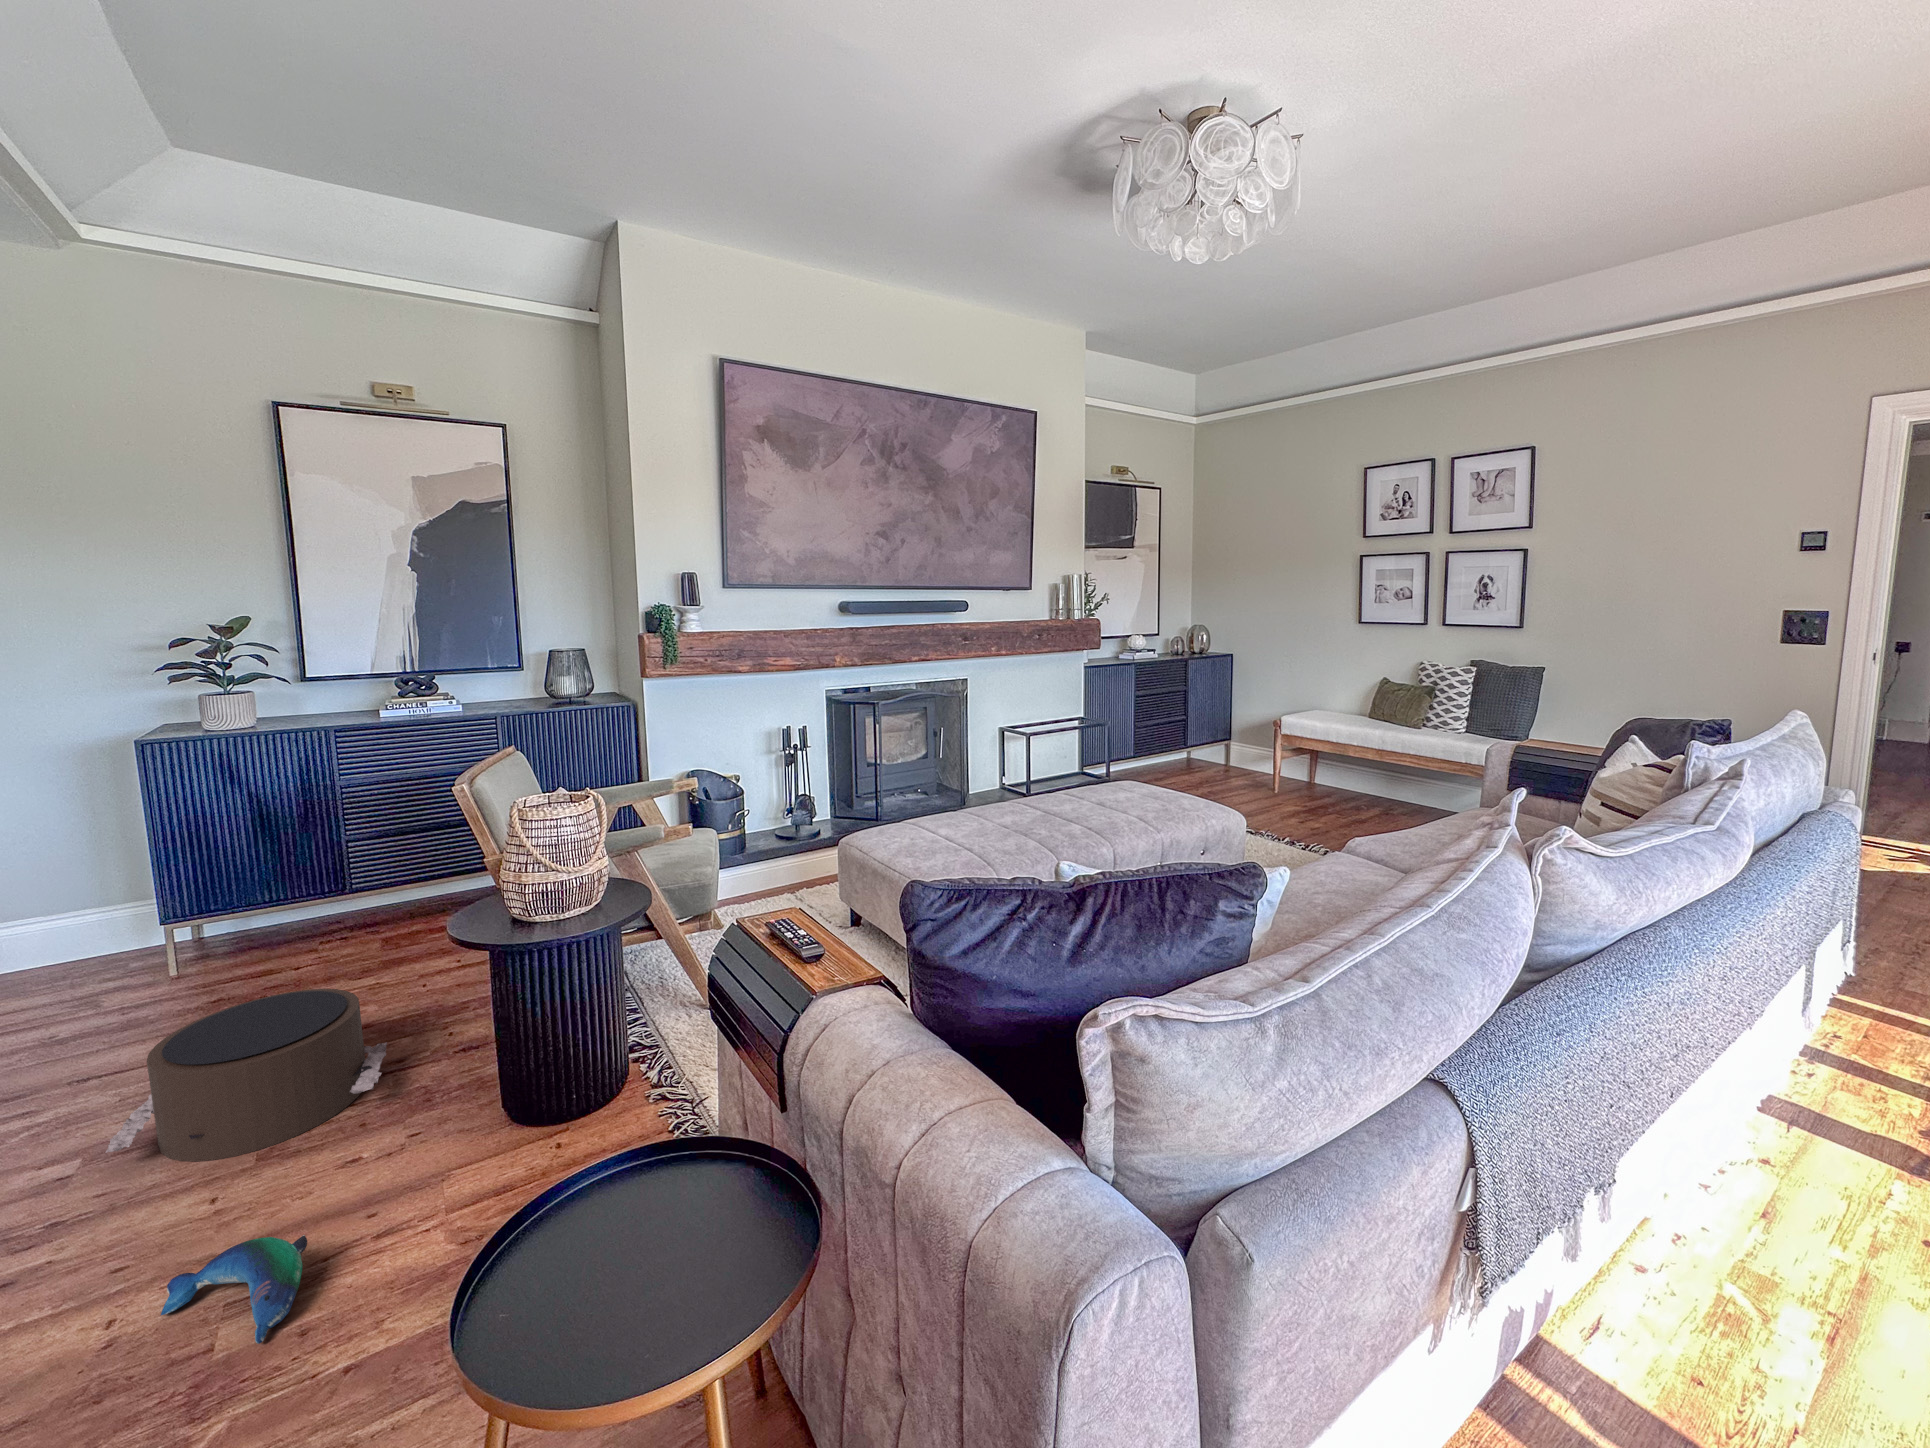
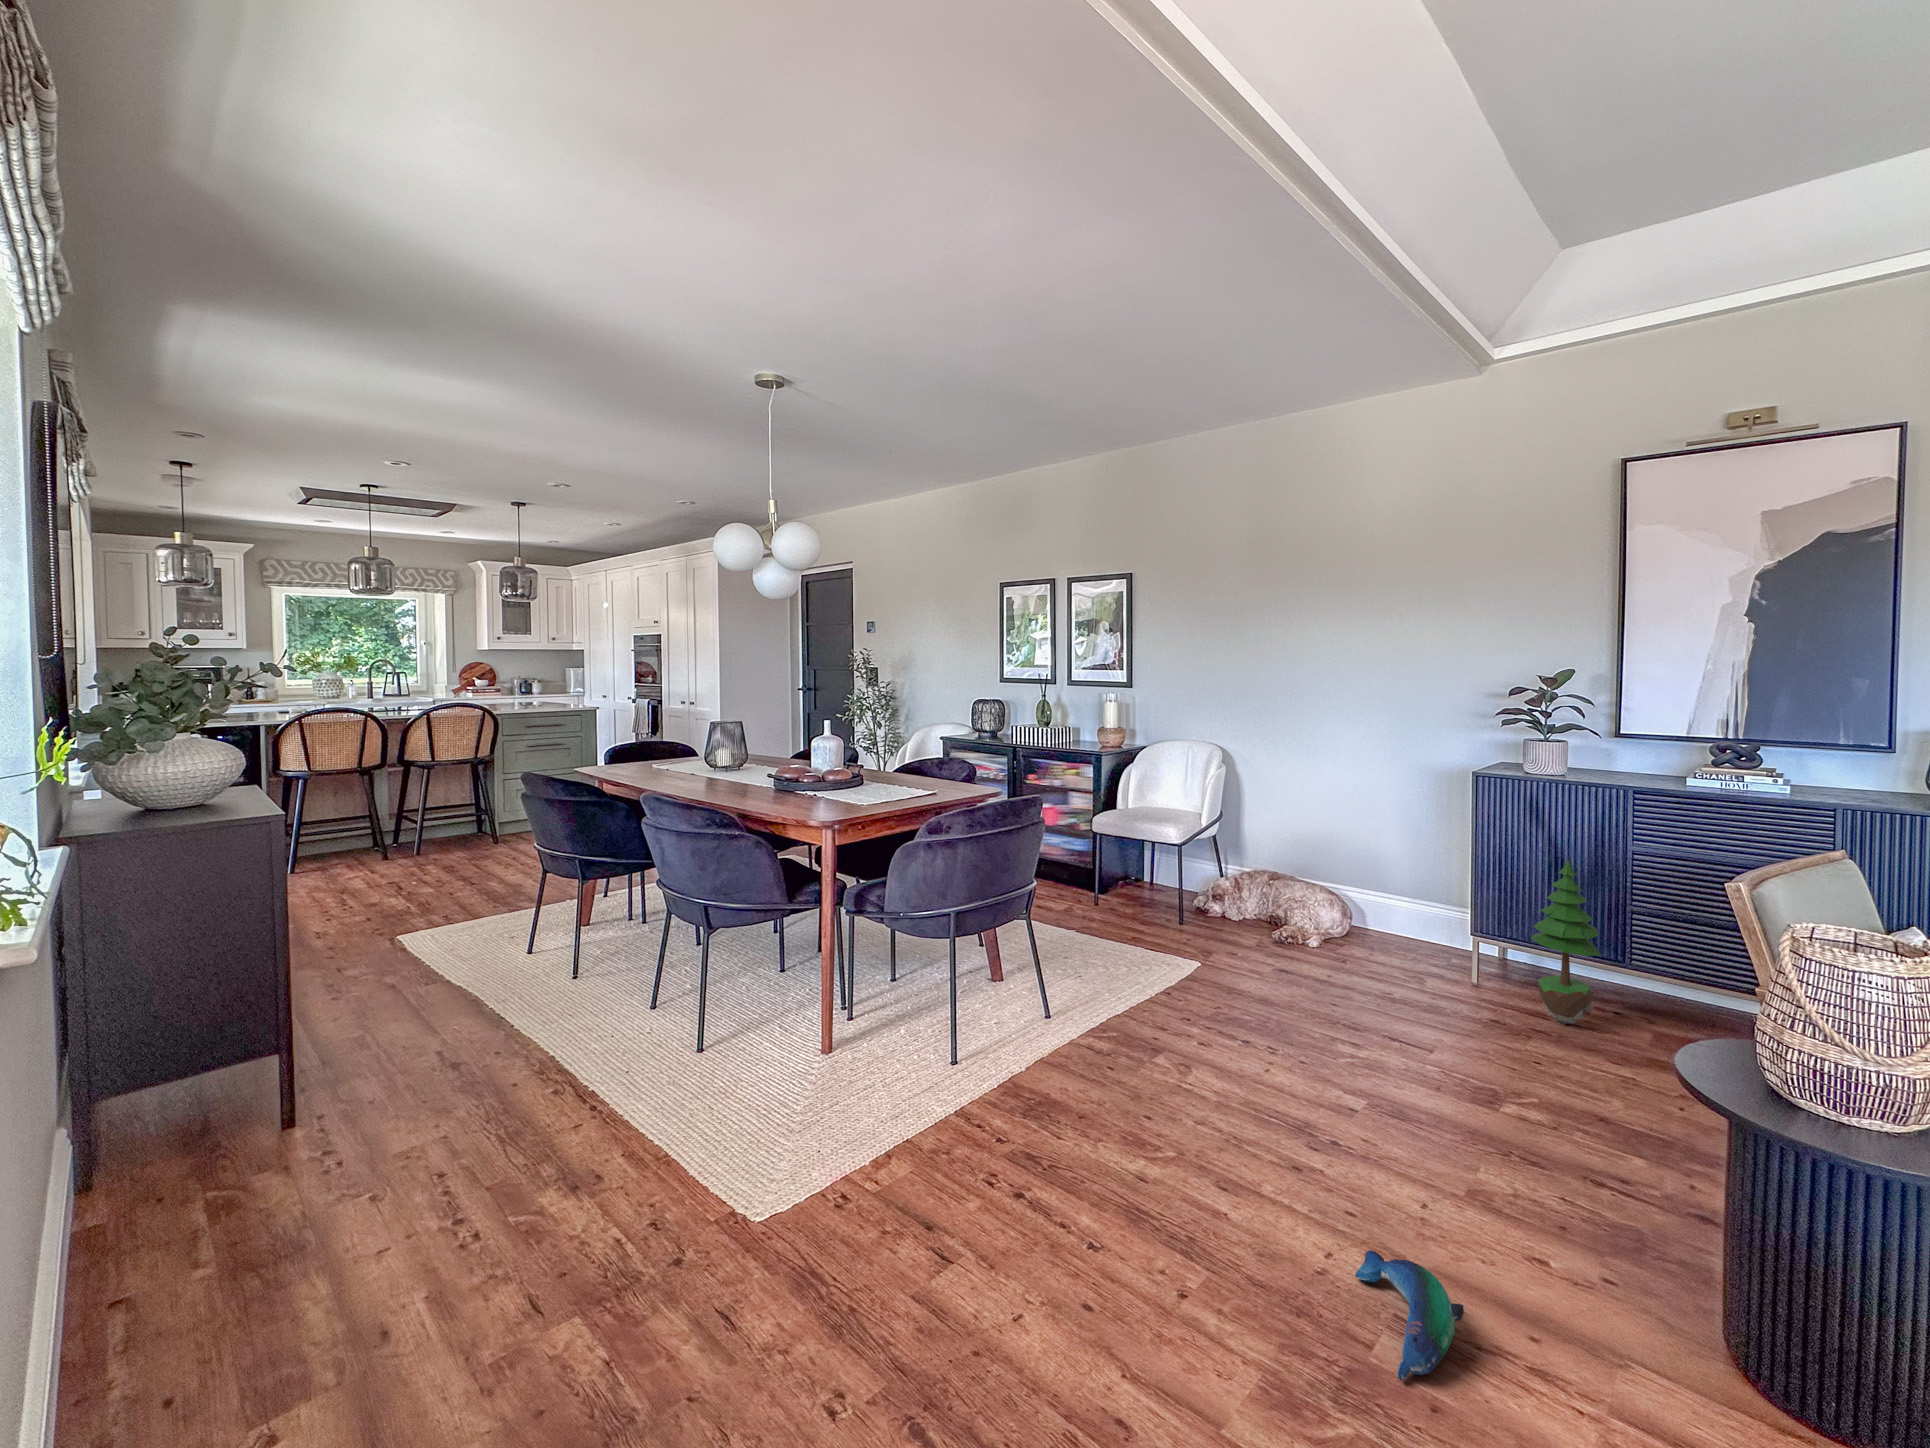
potted tree: none [245,810,327,970] -> present [1531,860,1601,1024]
pouf: present [106,989,387,1162] -> none [1375,1029,1613,1197]

